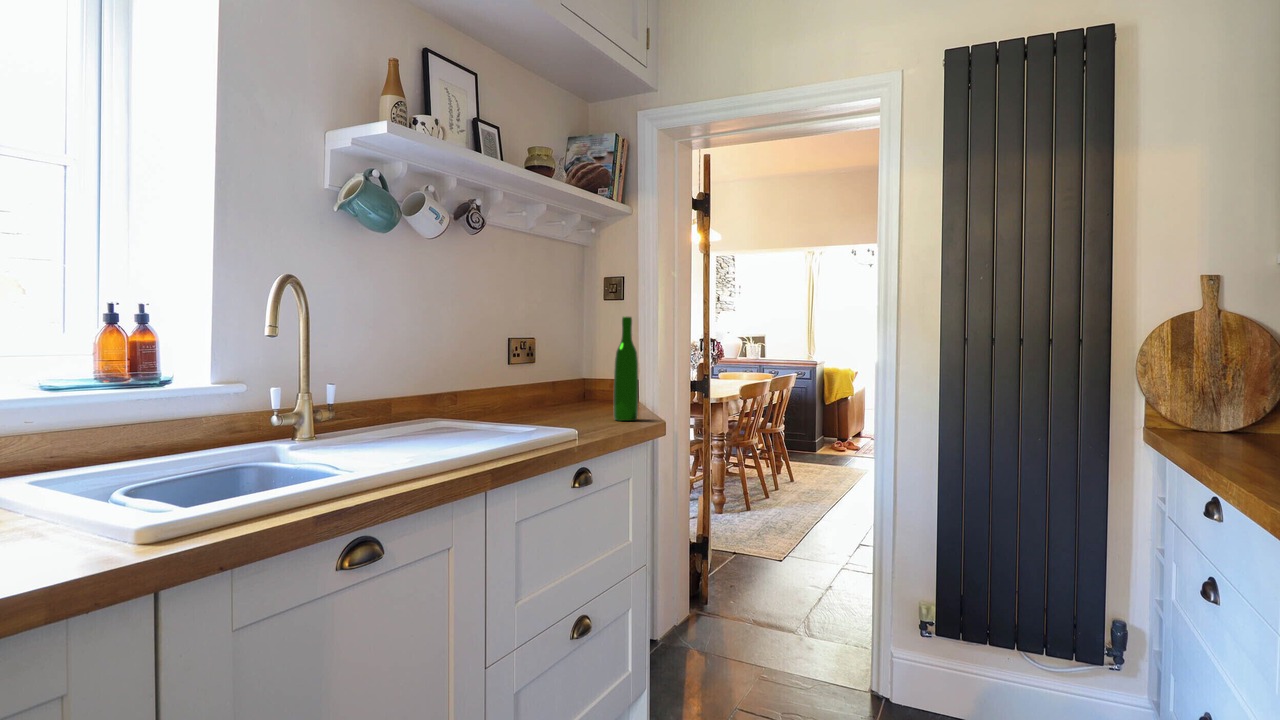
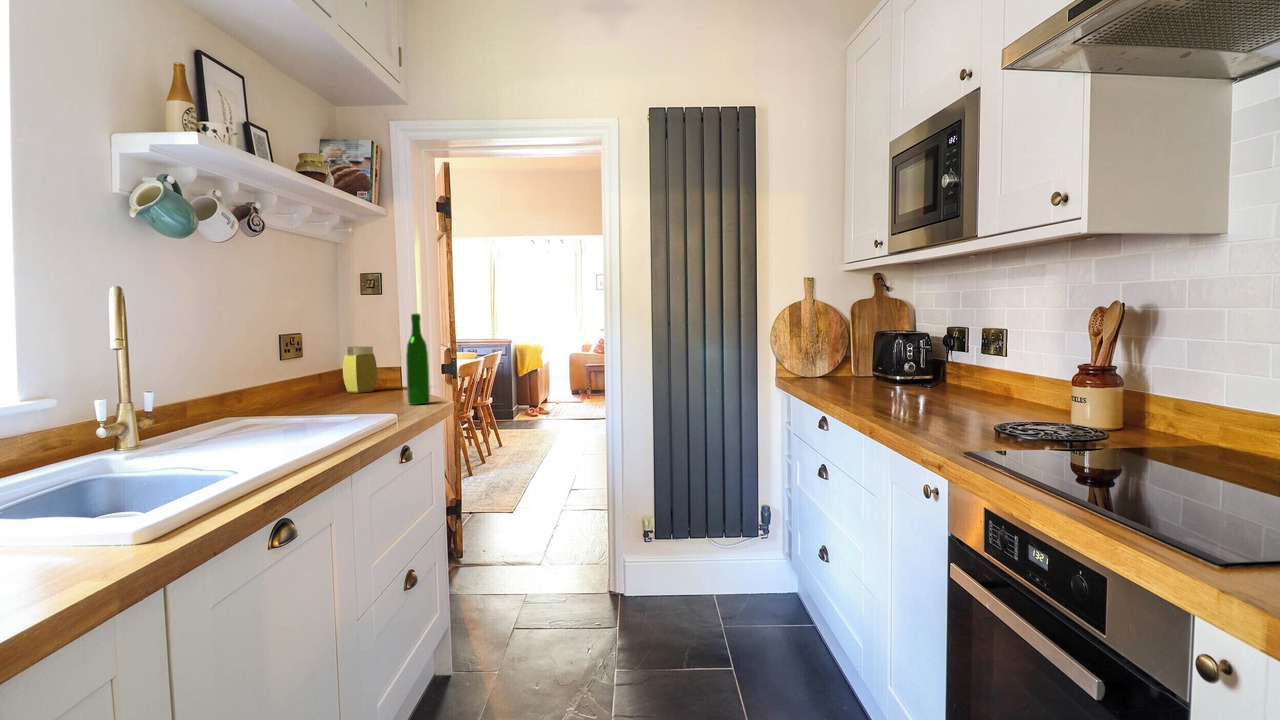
jar: none [578,355,613,404] -> present [343,346,377,393]

